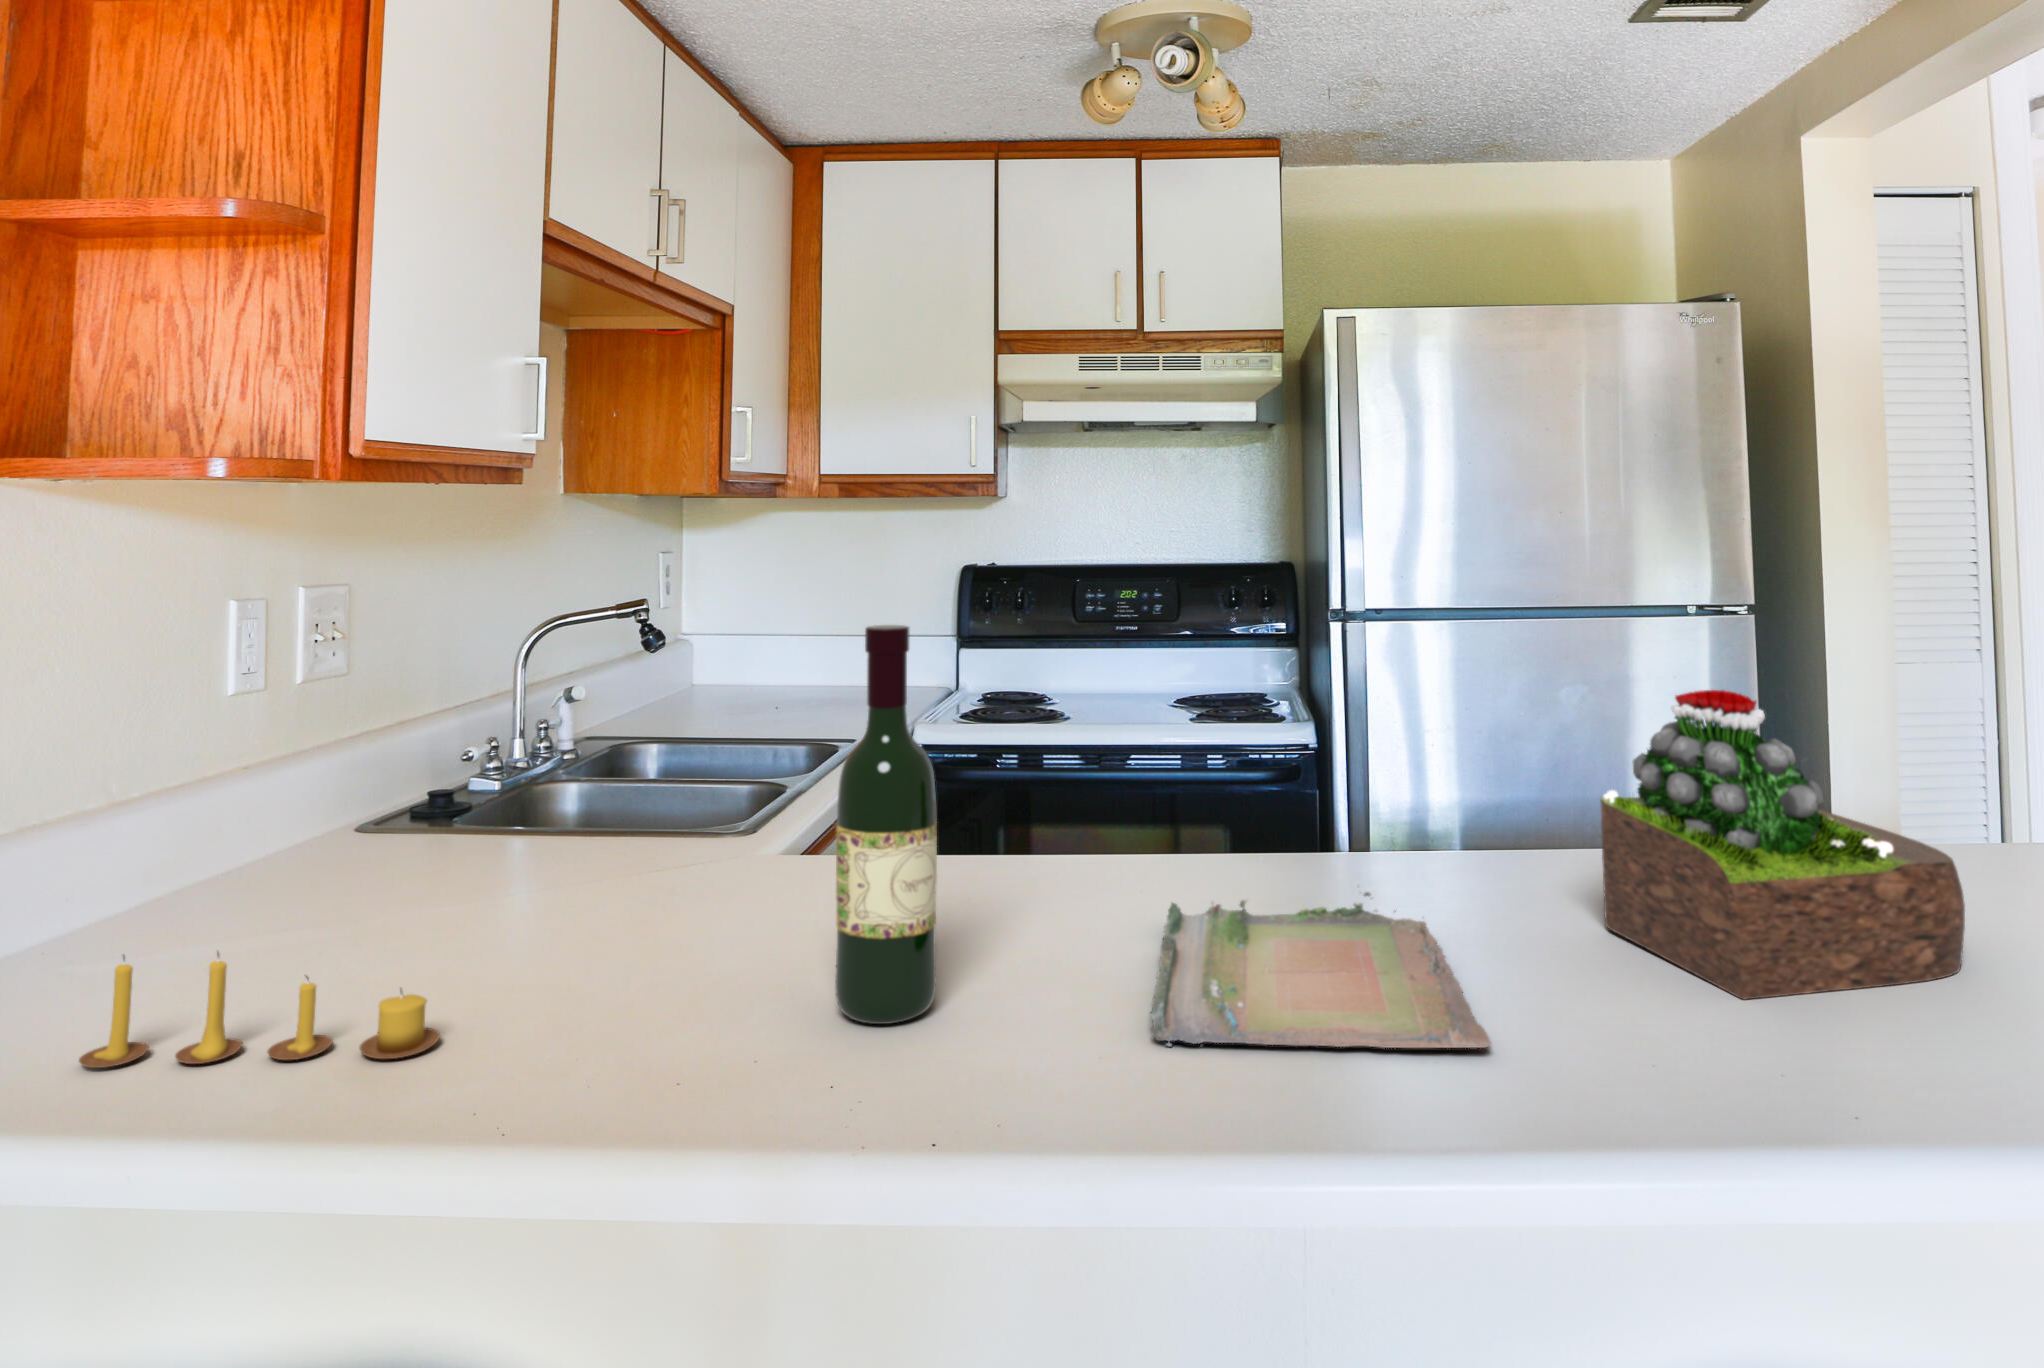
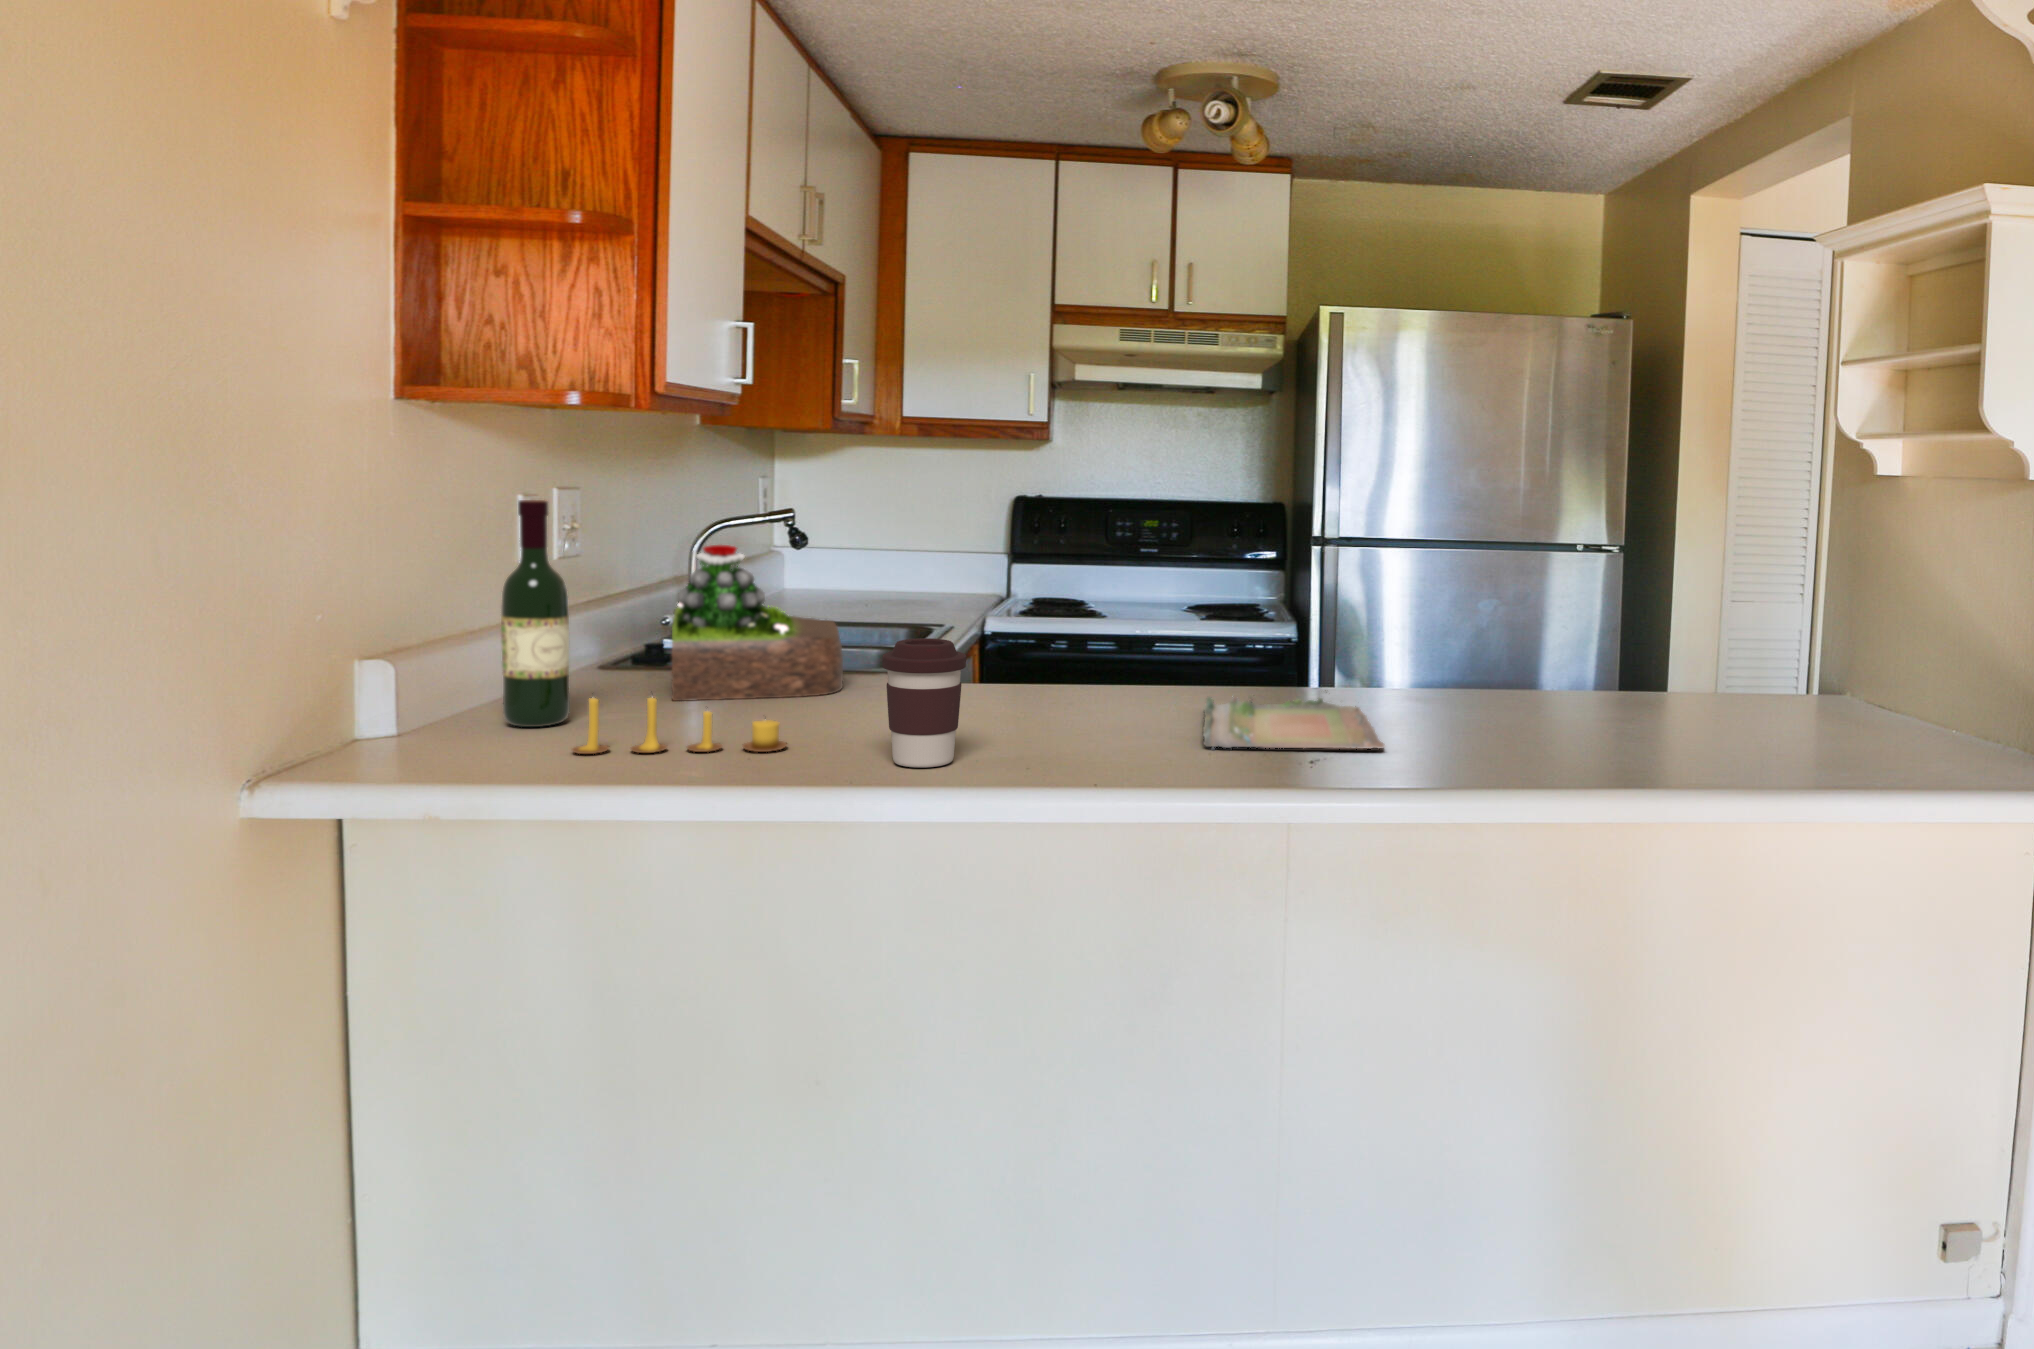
wine bottle: present [835,625,937,1024] -> present [501,500,570,727]
succulent plant: present [1600,690,1965,1000] -> present [672,545,843,701]
coffee cup: none [564,855,715,1113] -> present [882,638,966,767]

